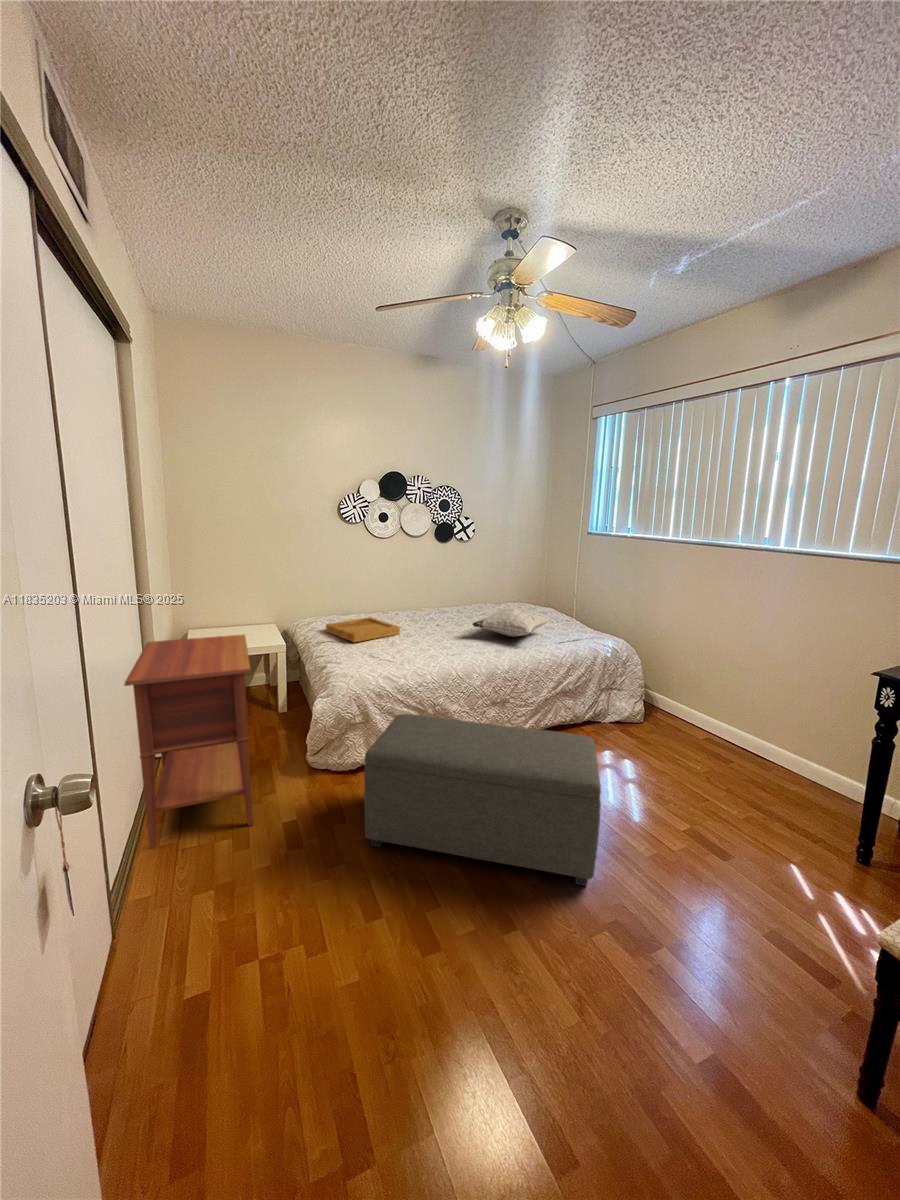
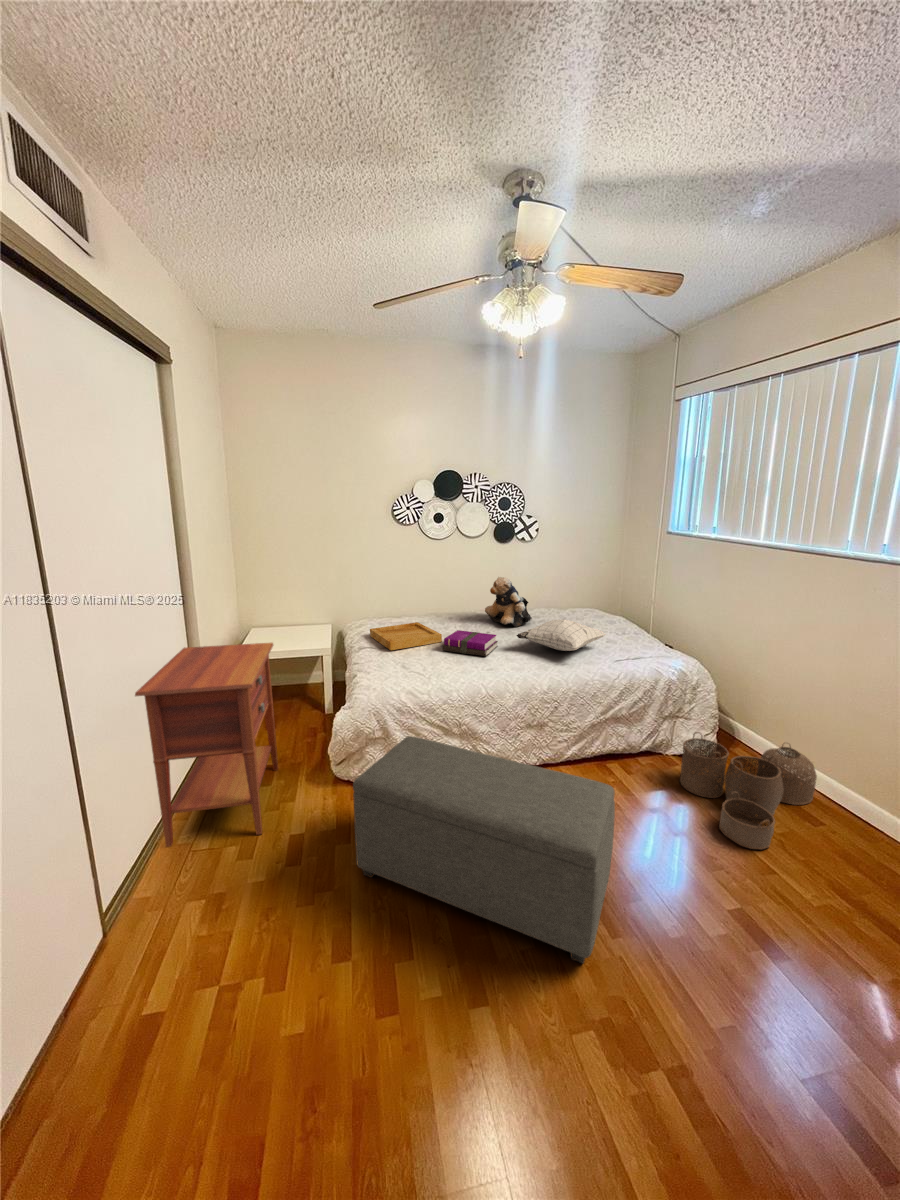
teddy bear: none [432,573,476,619] -> present [485,577,532,627]
notebook: none [404,622,454,644] -> present [442,630,498,656]
woven basket: none [620,698,723,785] -> present [680,732,817,849]

